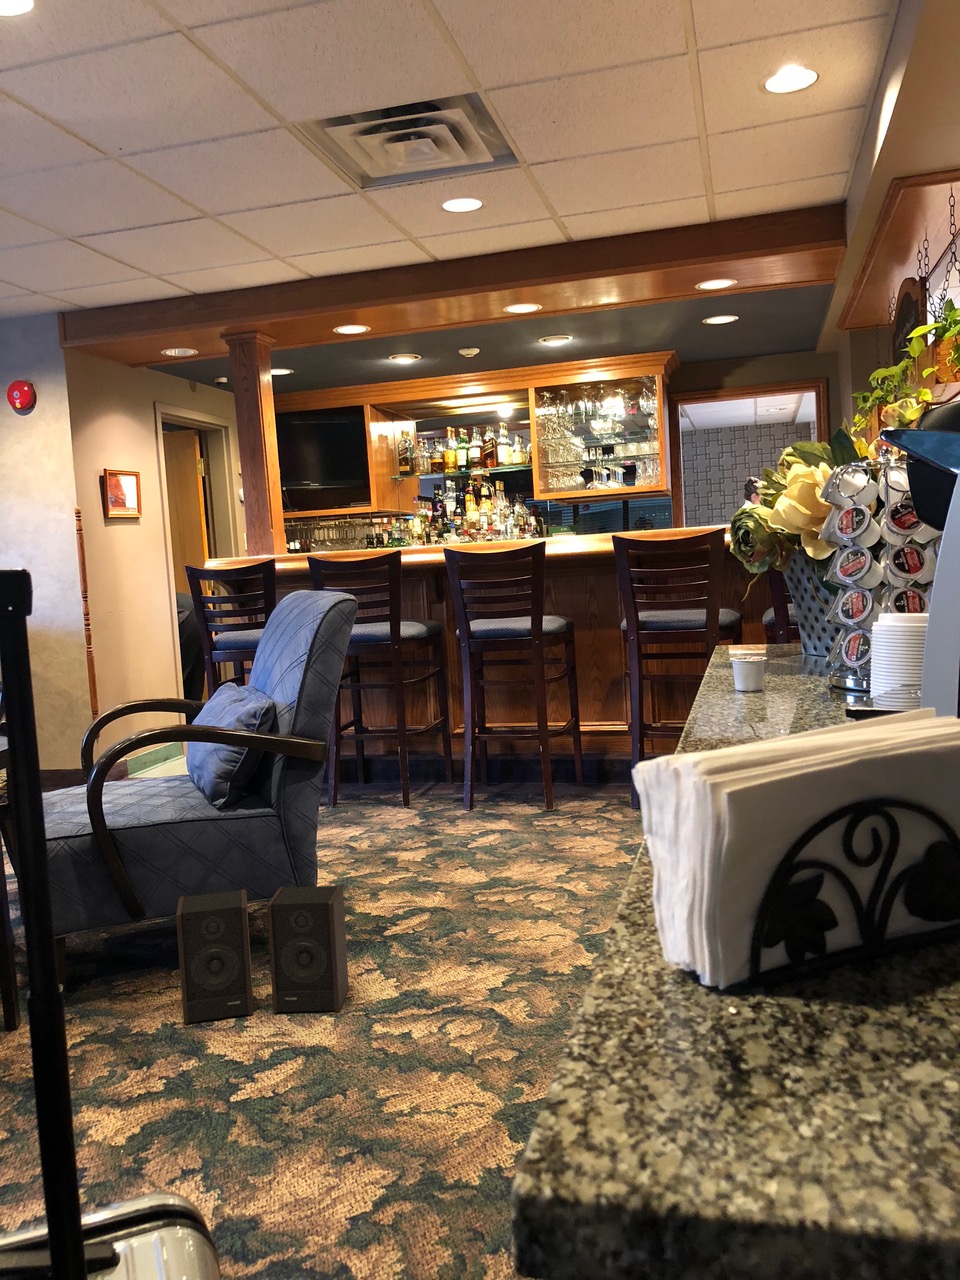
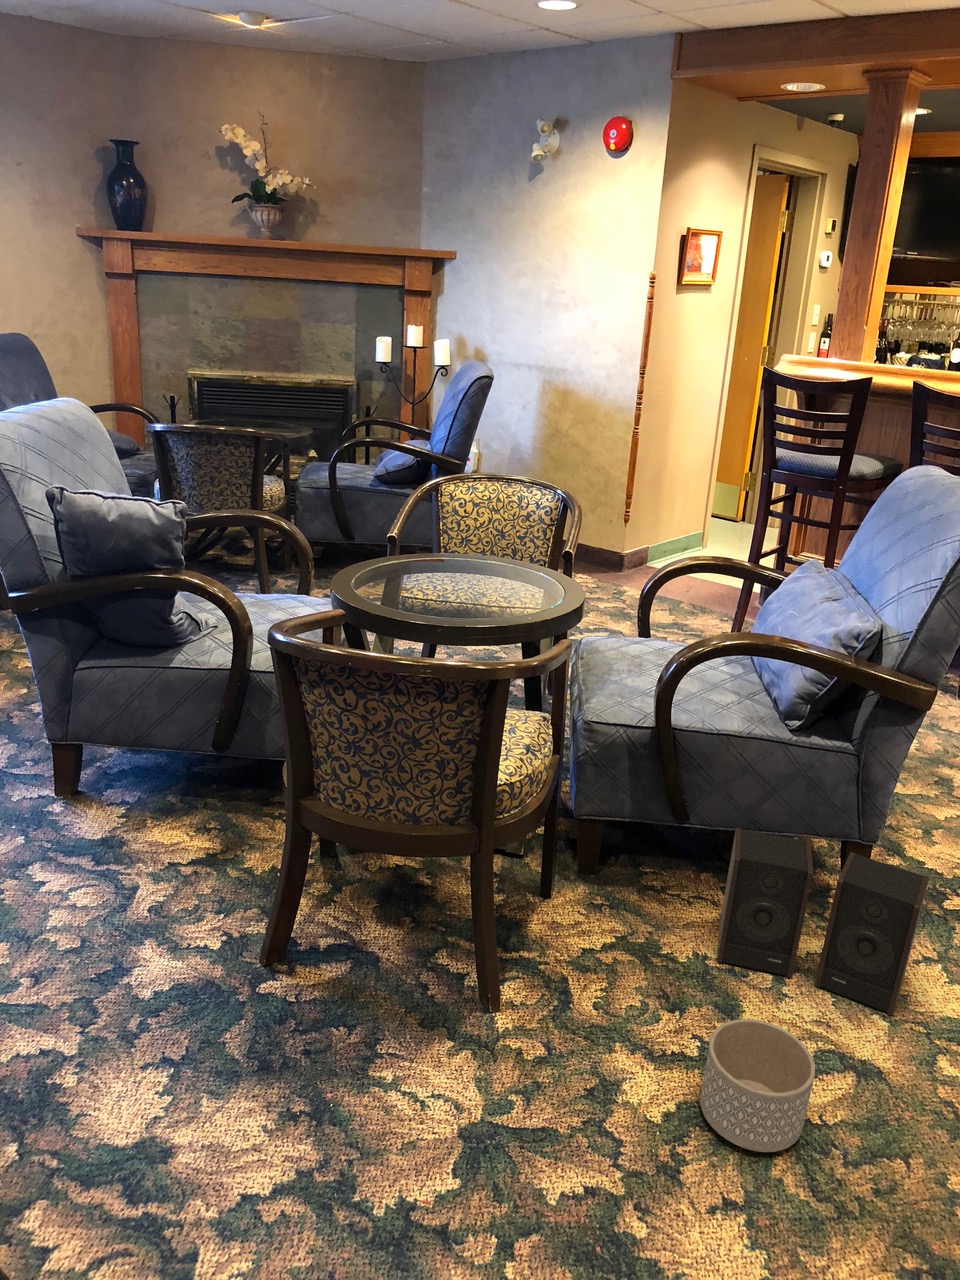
planter: none [159,1022,258,1131] -> present [700,1019,815,1152]

